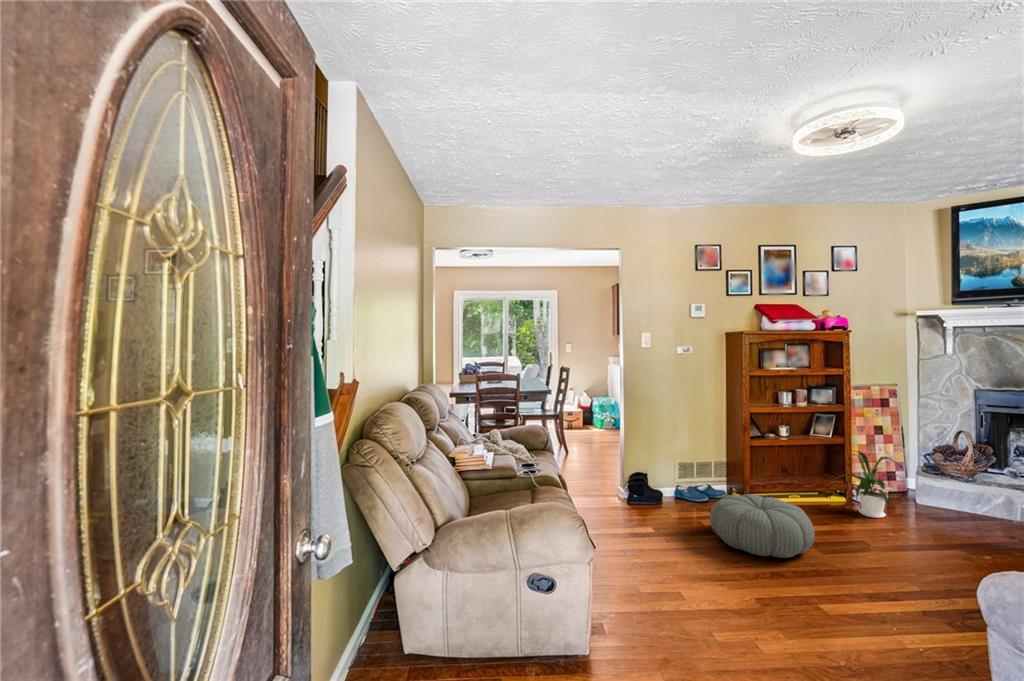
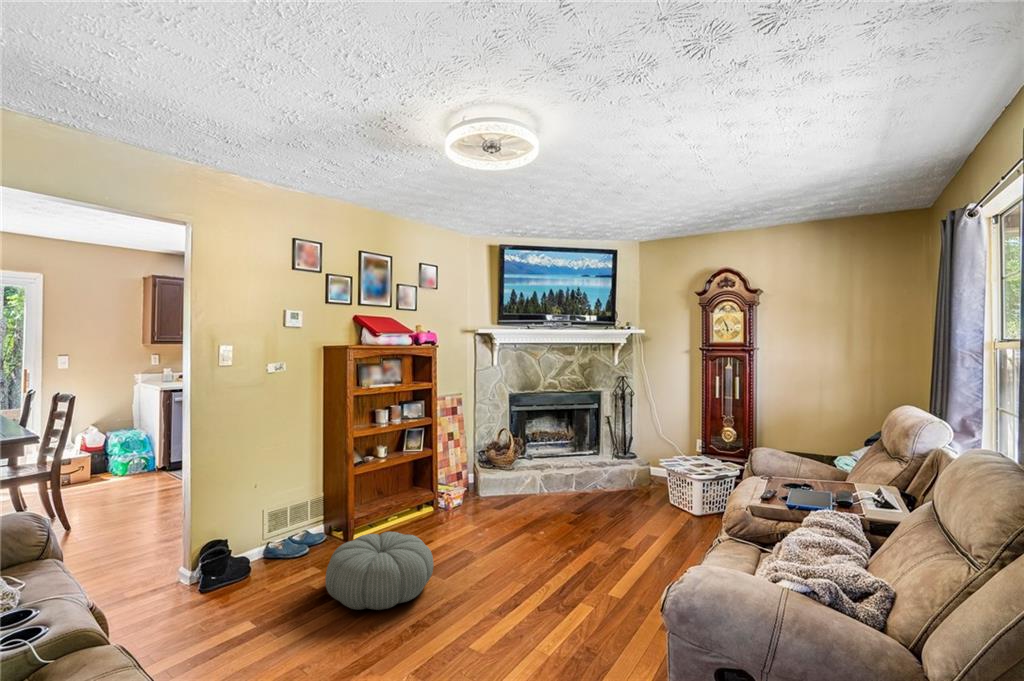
house plant: present [839,451,900,518] -> none [425,461,481,520]

